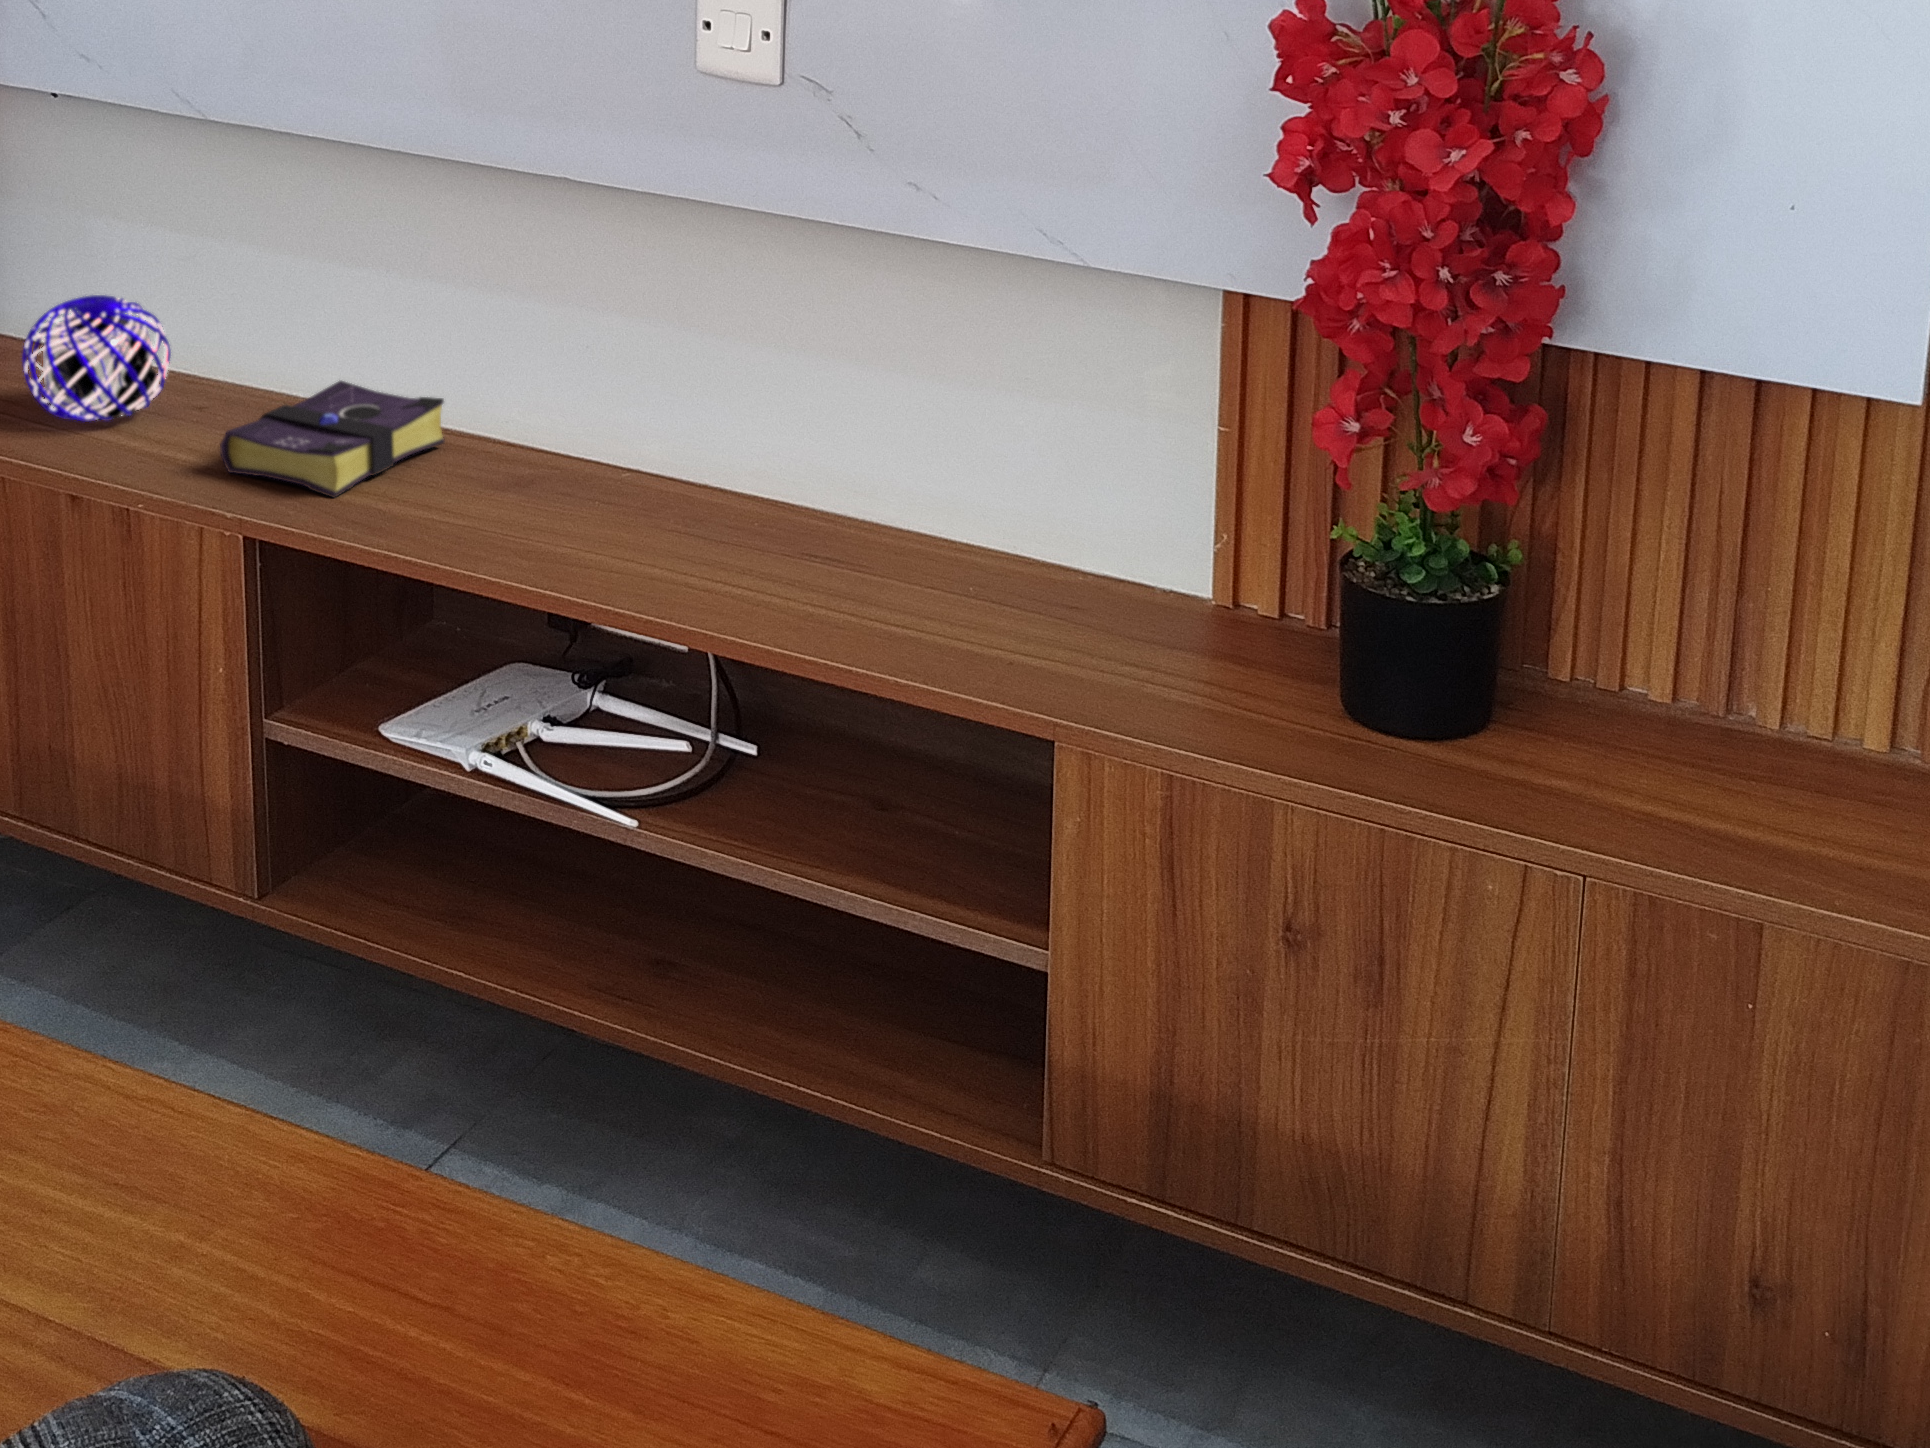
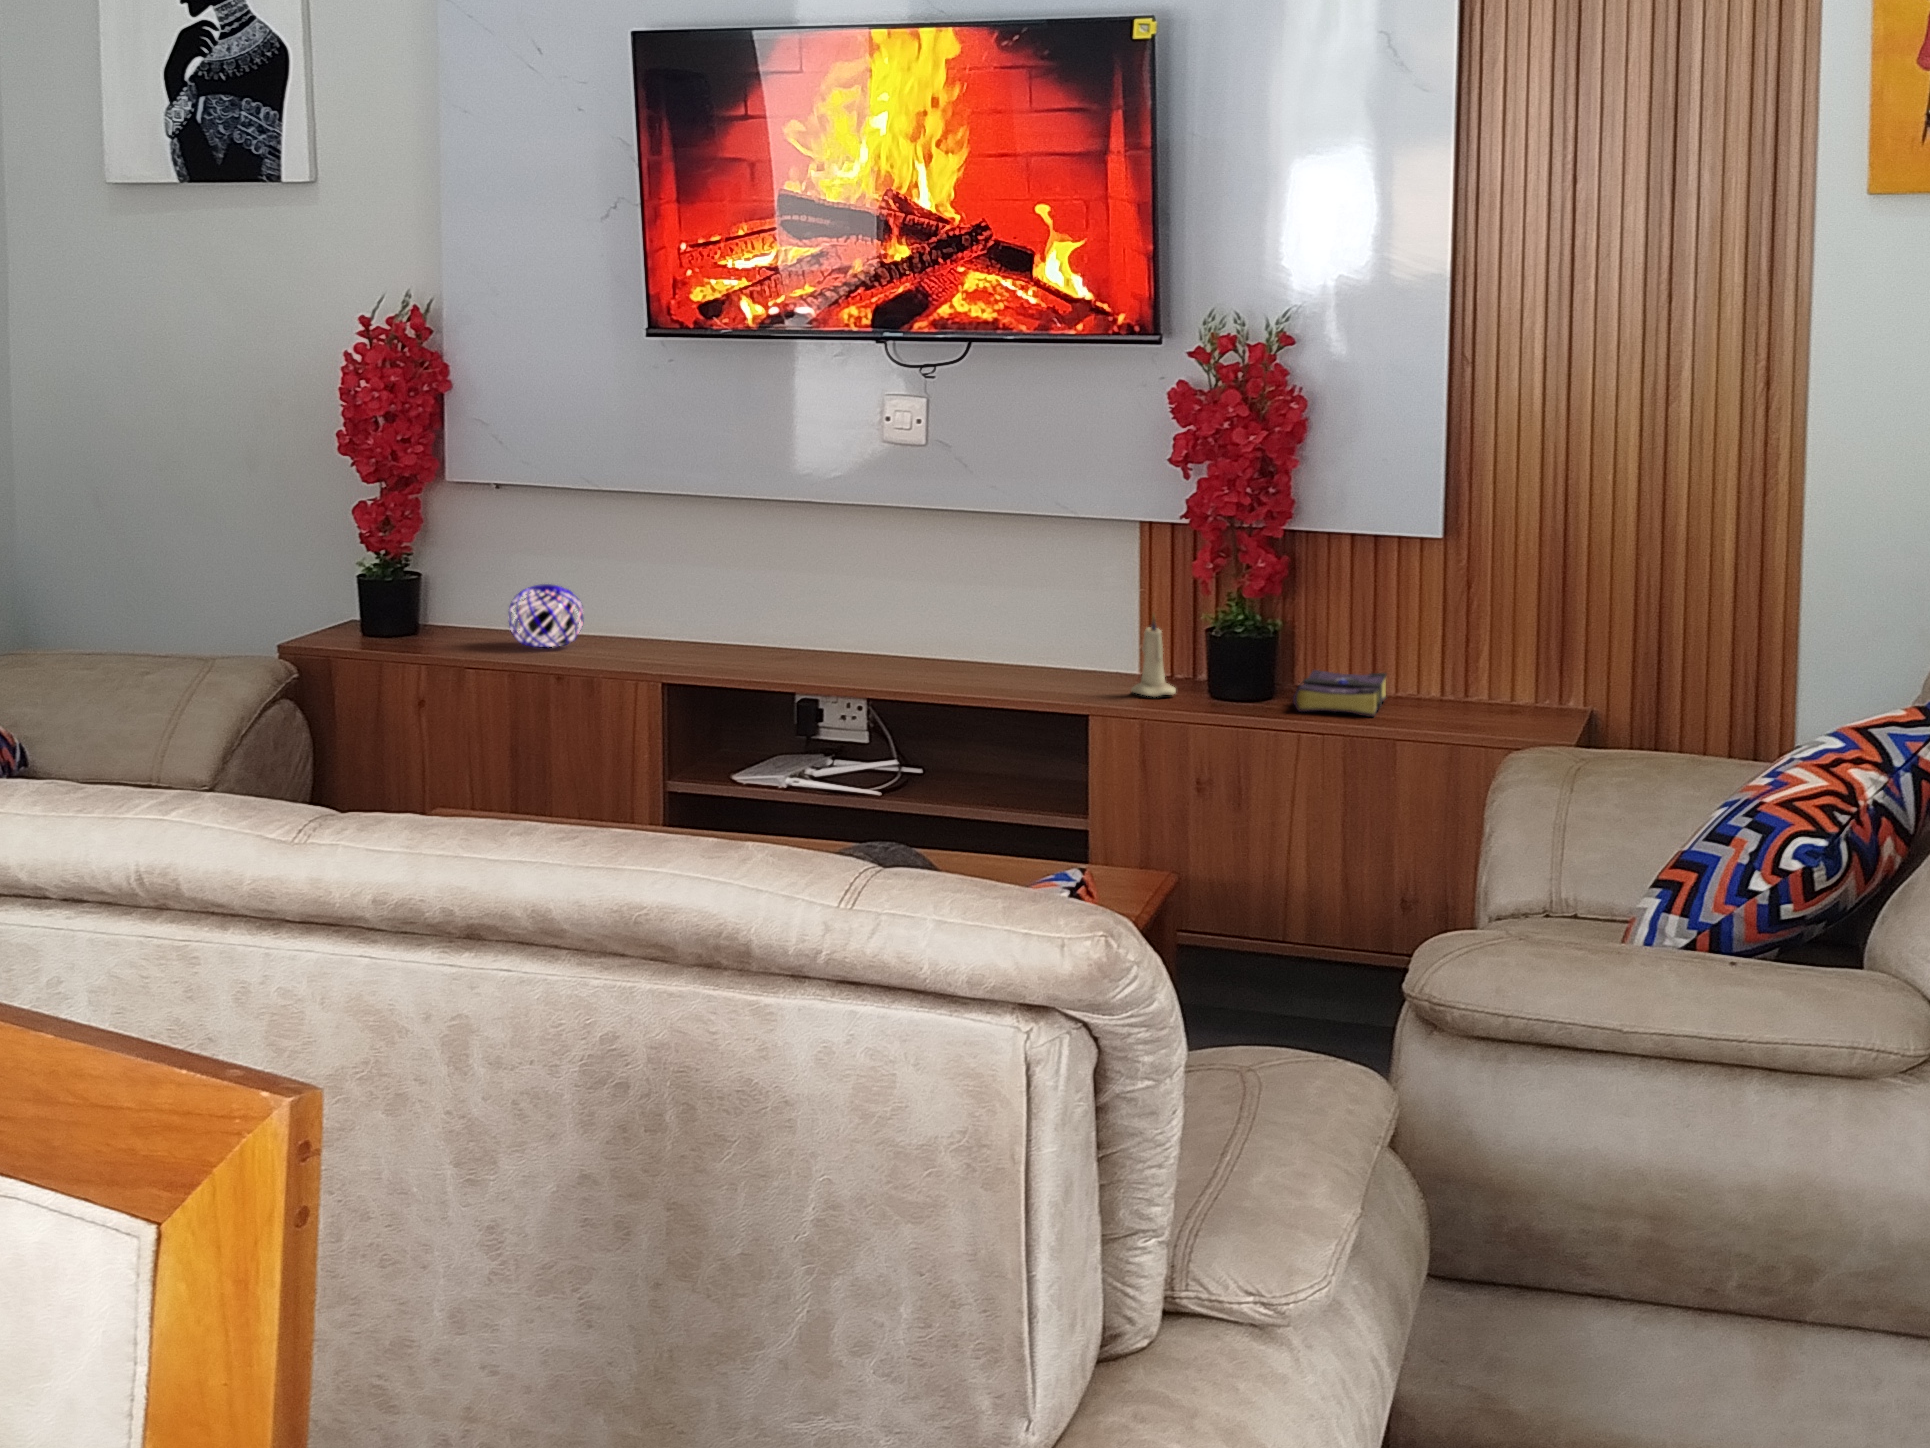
book: present [220,381,444,498] -> present [1293,670,1386,717]
candle: none [1155,518,1258,711] -> present [1131,615,1176,697]

